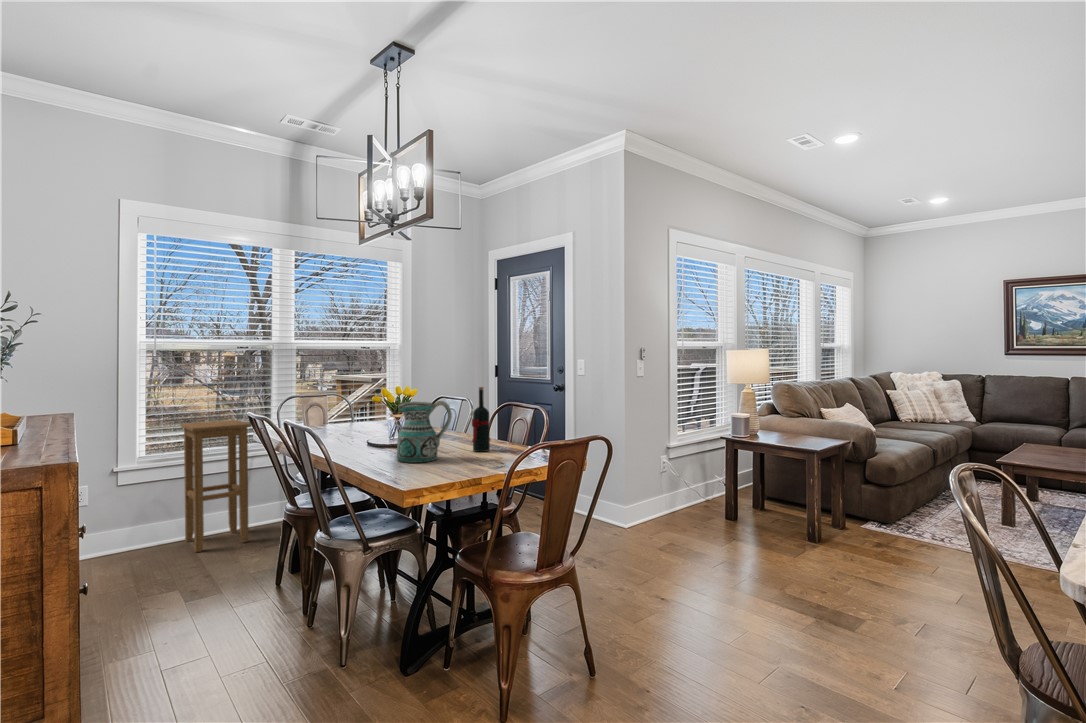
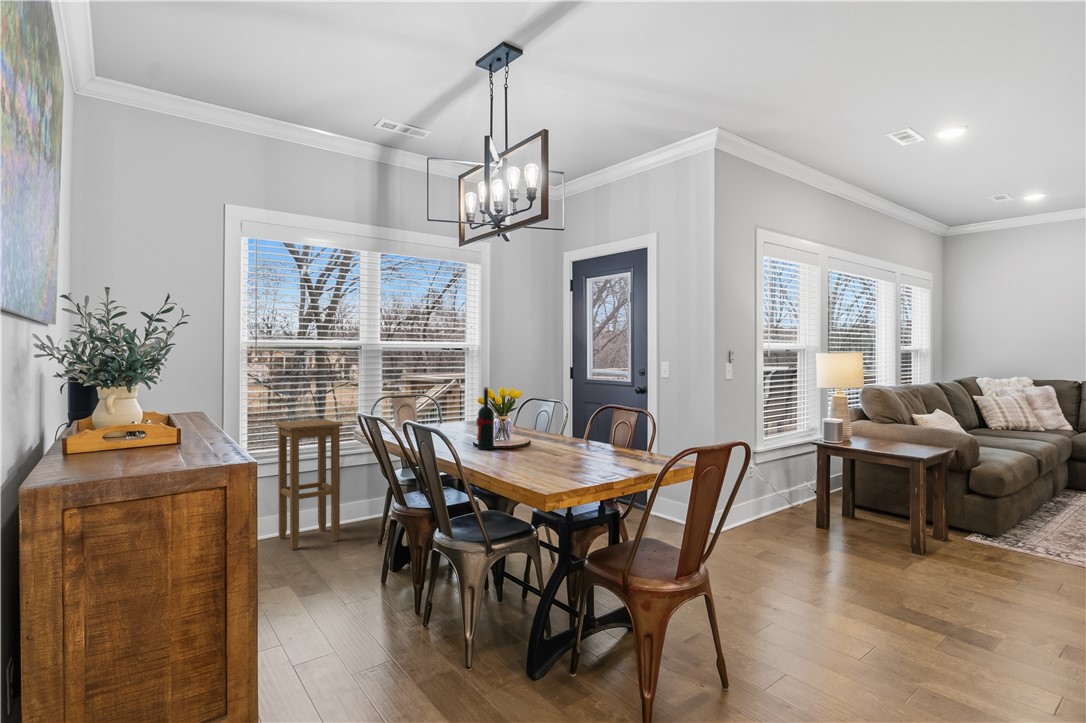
wine bottle: present [472,387,490,452] -> present [477,387,494,450]
ceramic pitcher: present [397,401,452,463] -> none [514,403,567,466]

